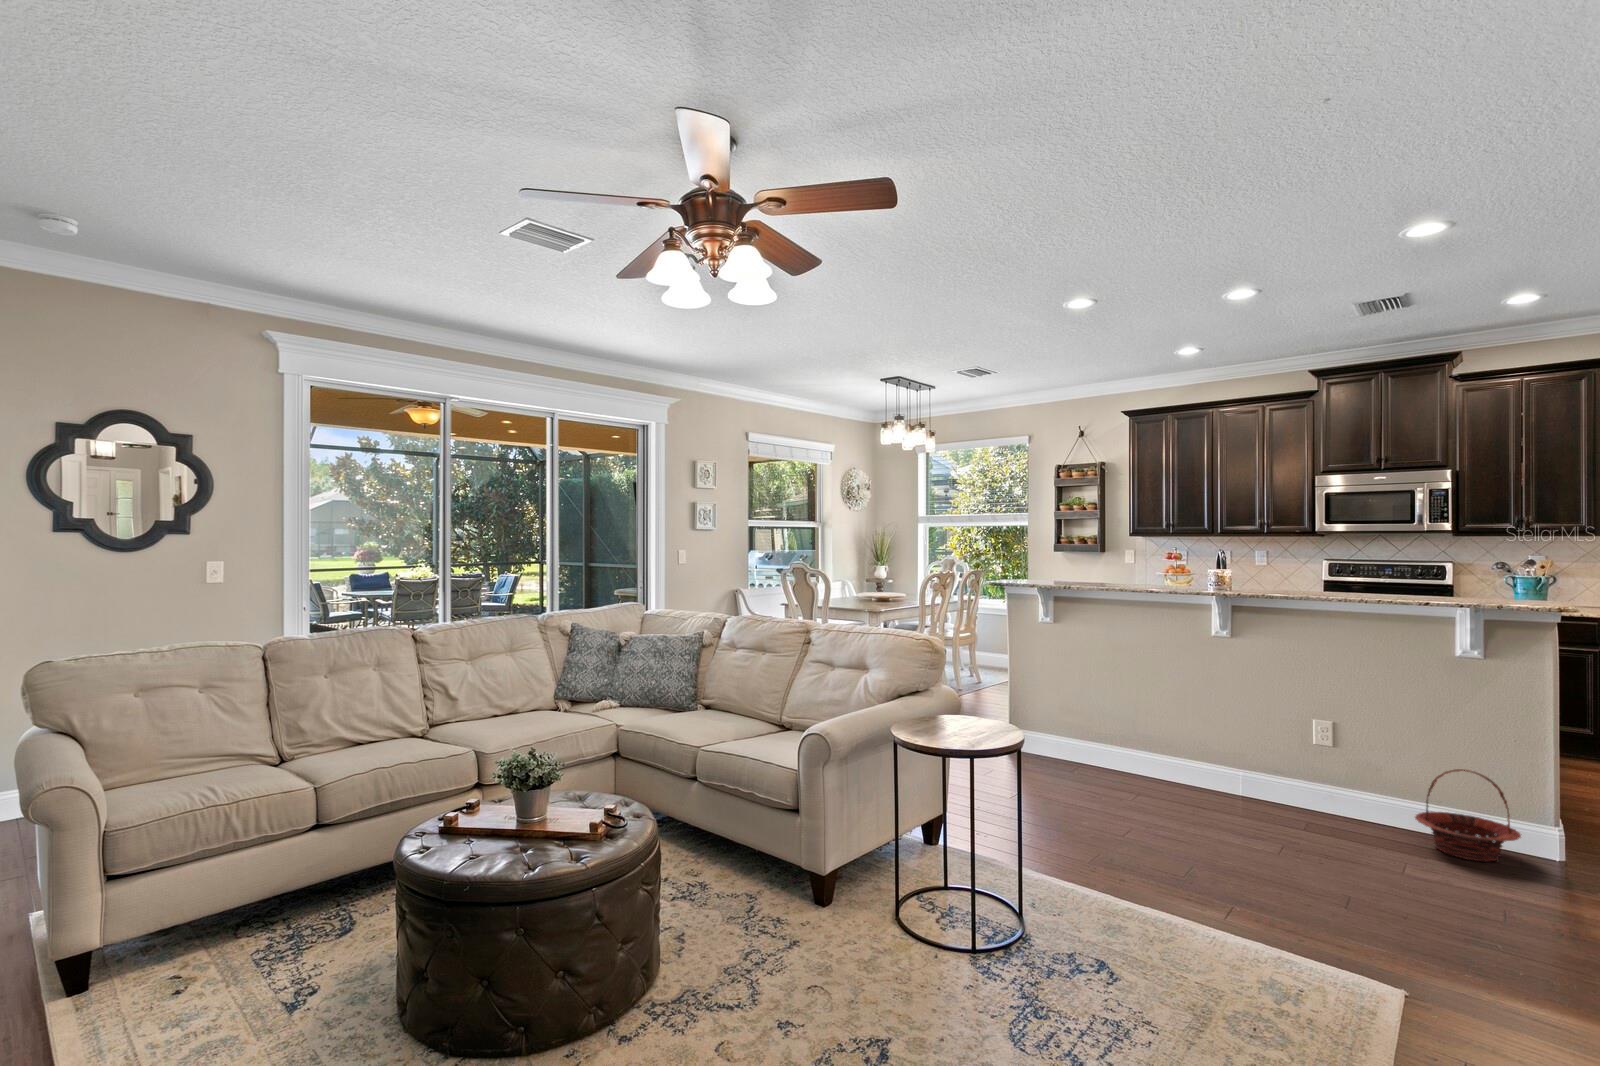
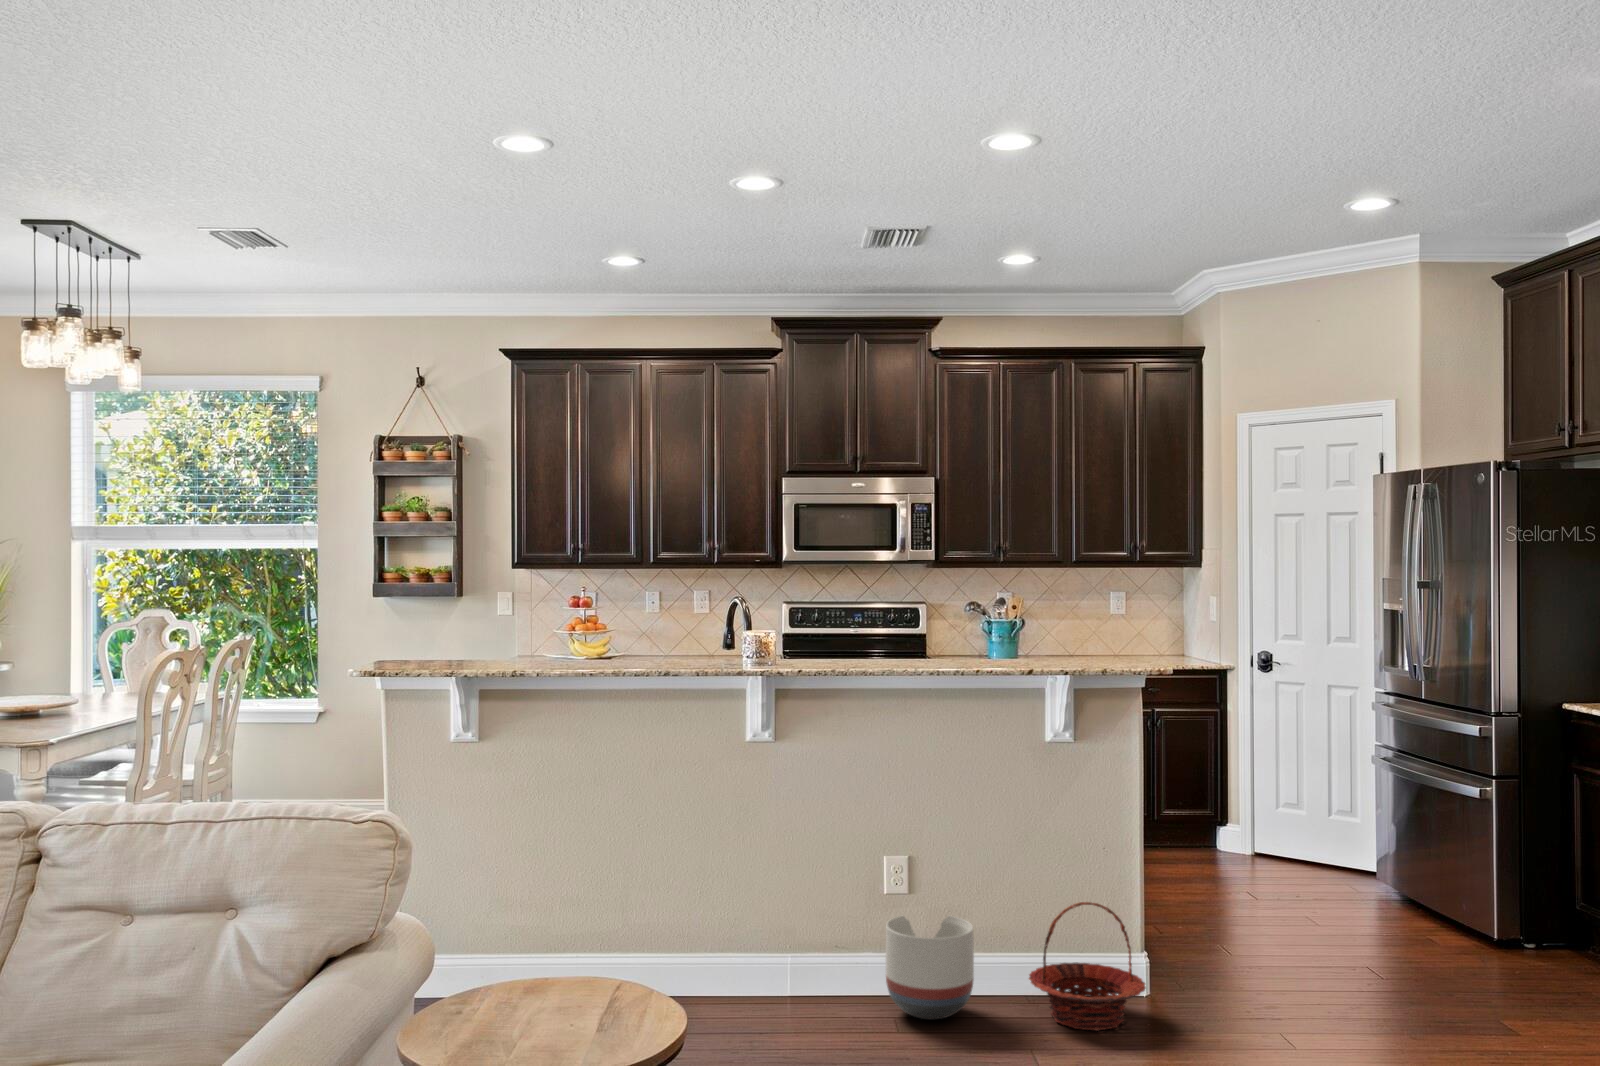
planter: none [1301,758,1370,826] -> present [886,916,974,1020]

